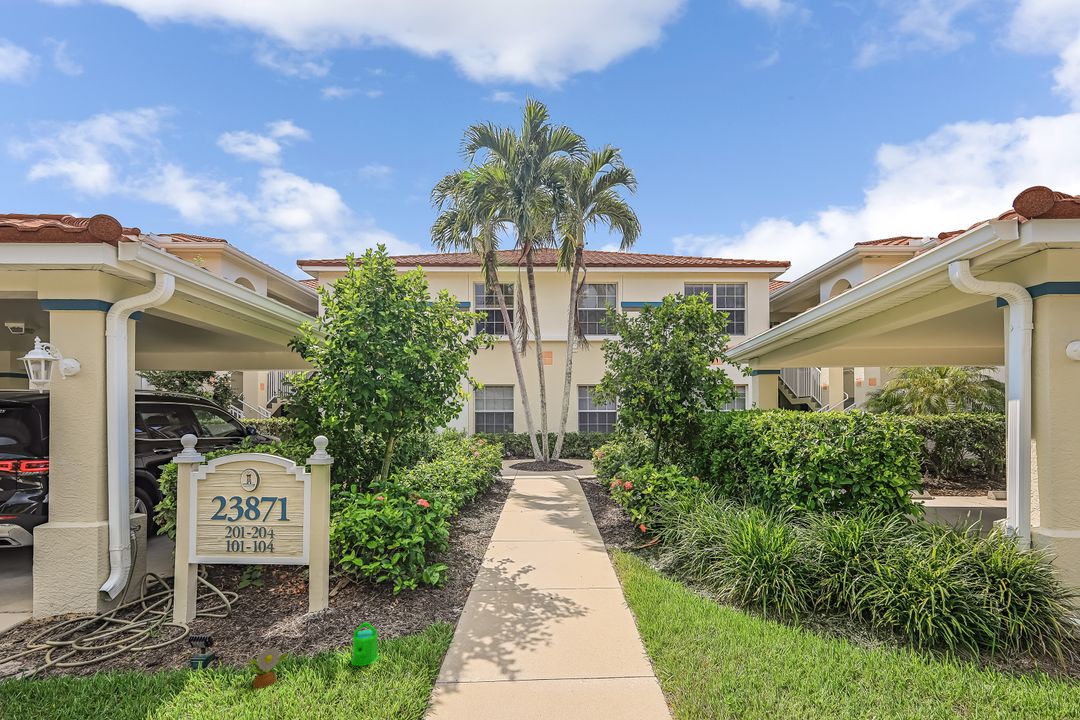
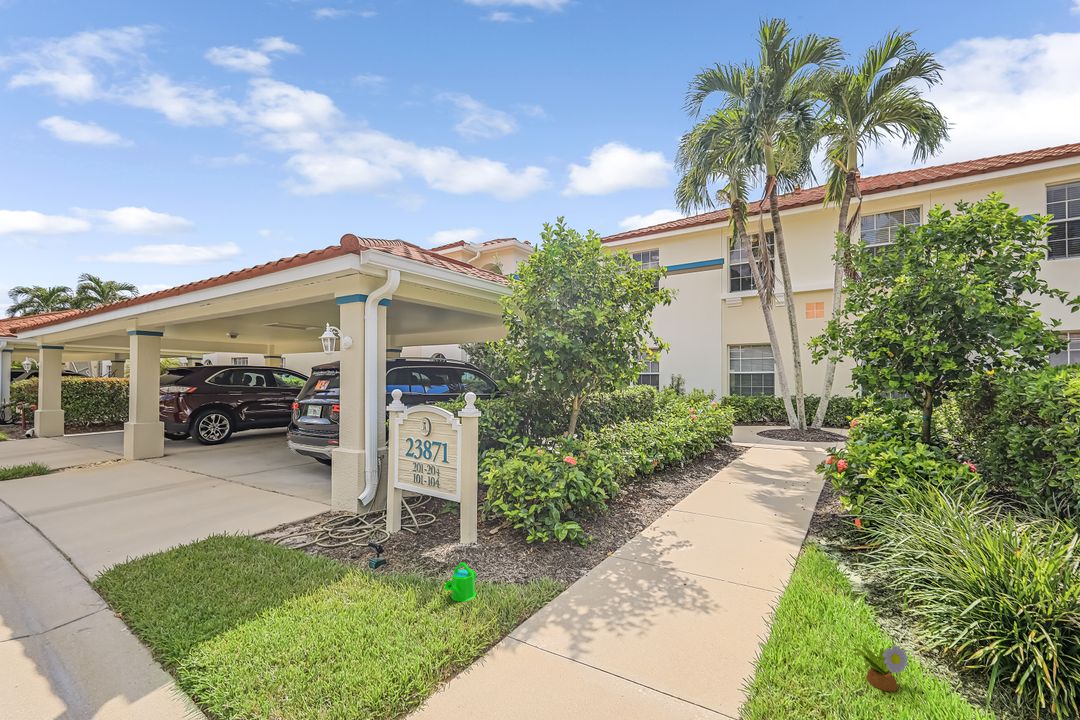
decorative plant: present [246,647,288,688] -> present [852,642,908,691]

